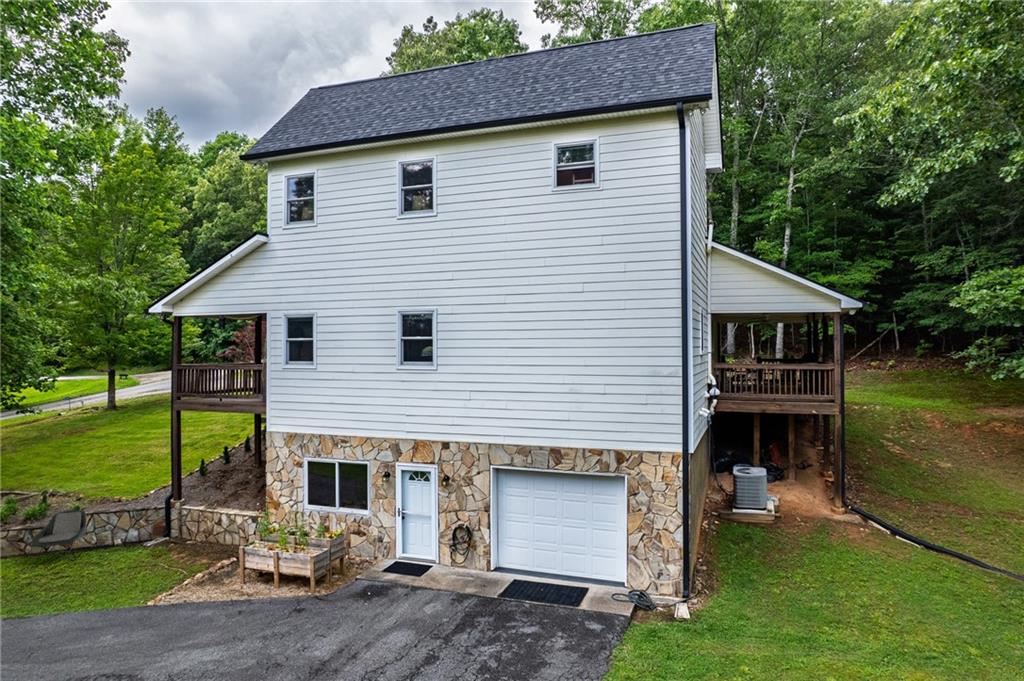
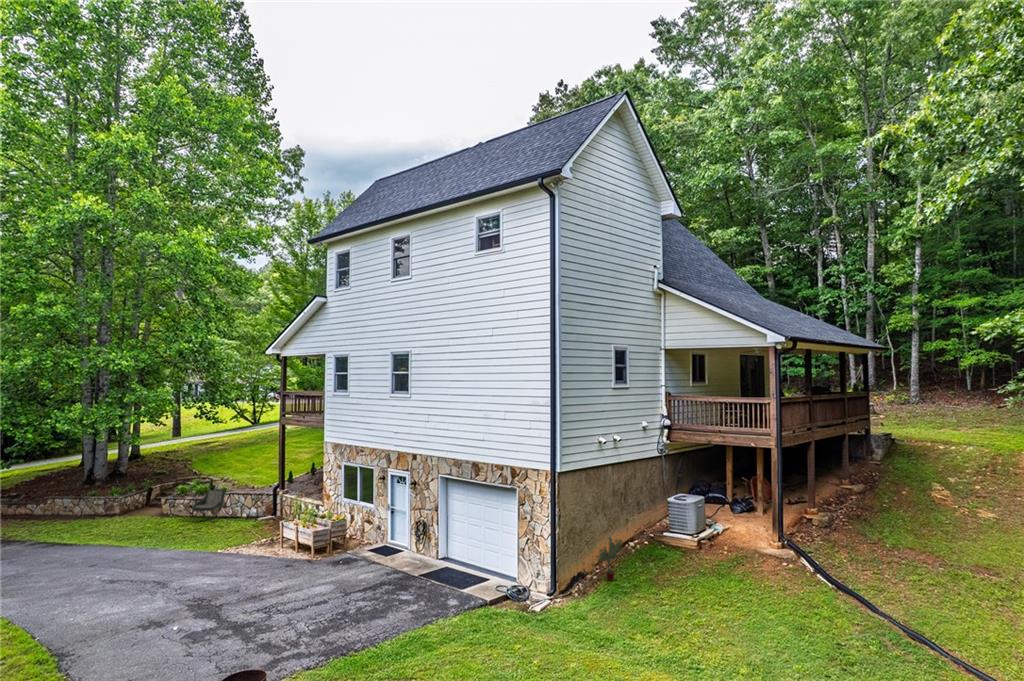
potted tree: none [701,519,726,569] -> present [597,536,622,581]

